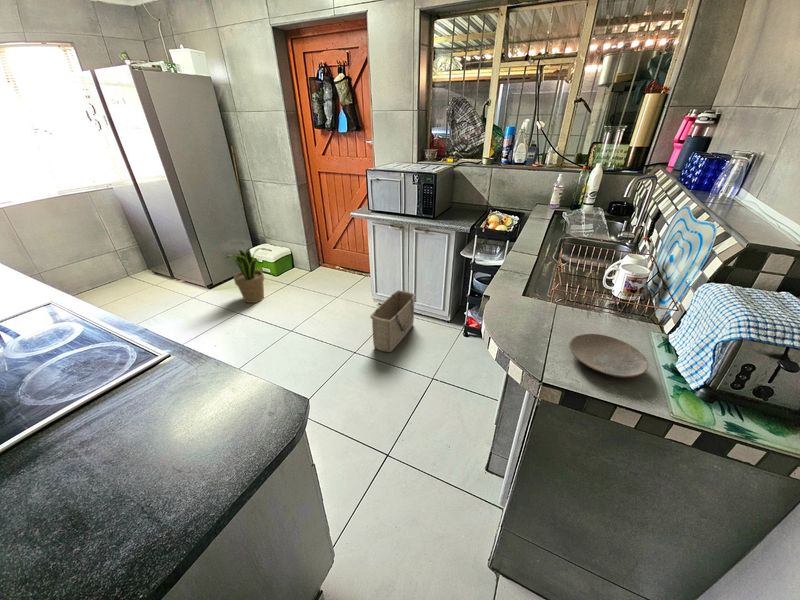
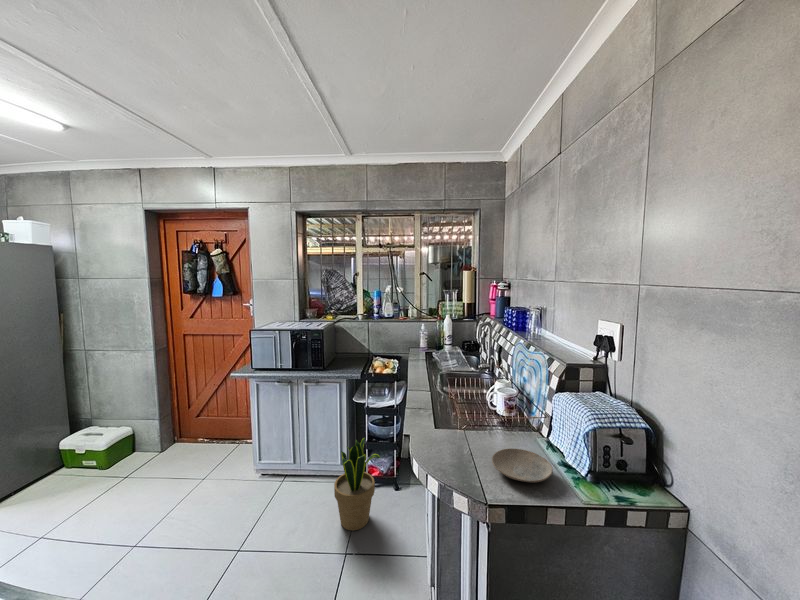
potted plant: present [226,249,264,303] -> present [334,438,380,531]
basket: present [370,290,416,352] -> none [260,451,310,537]

